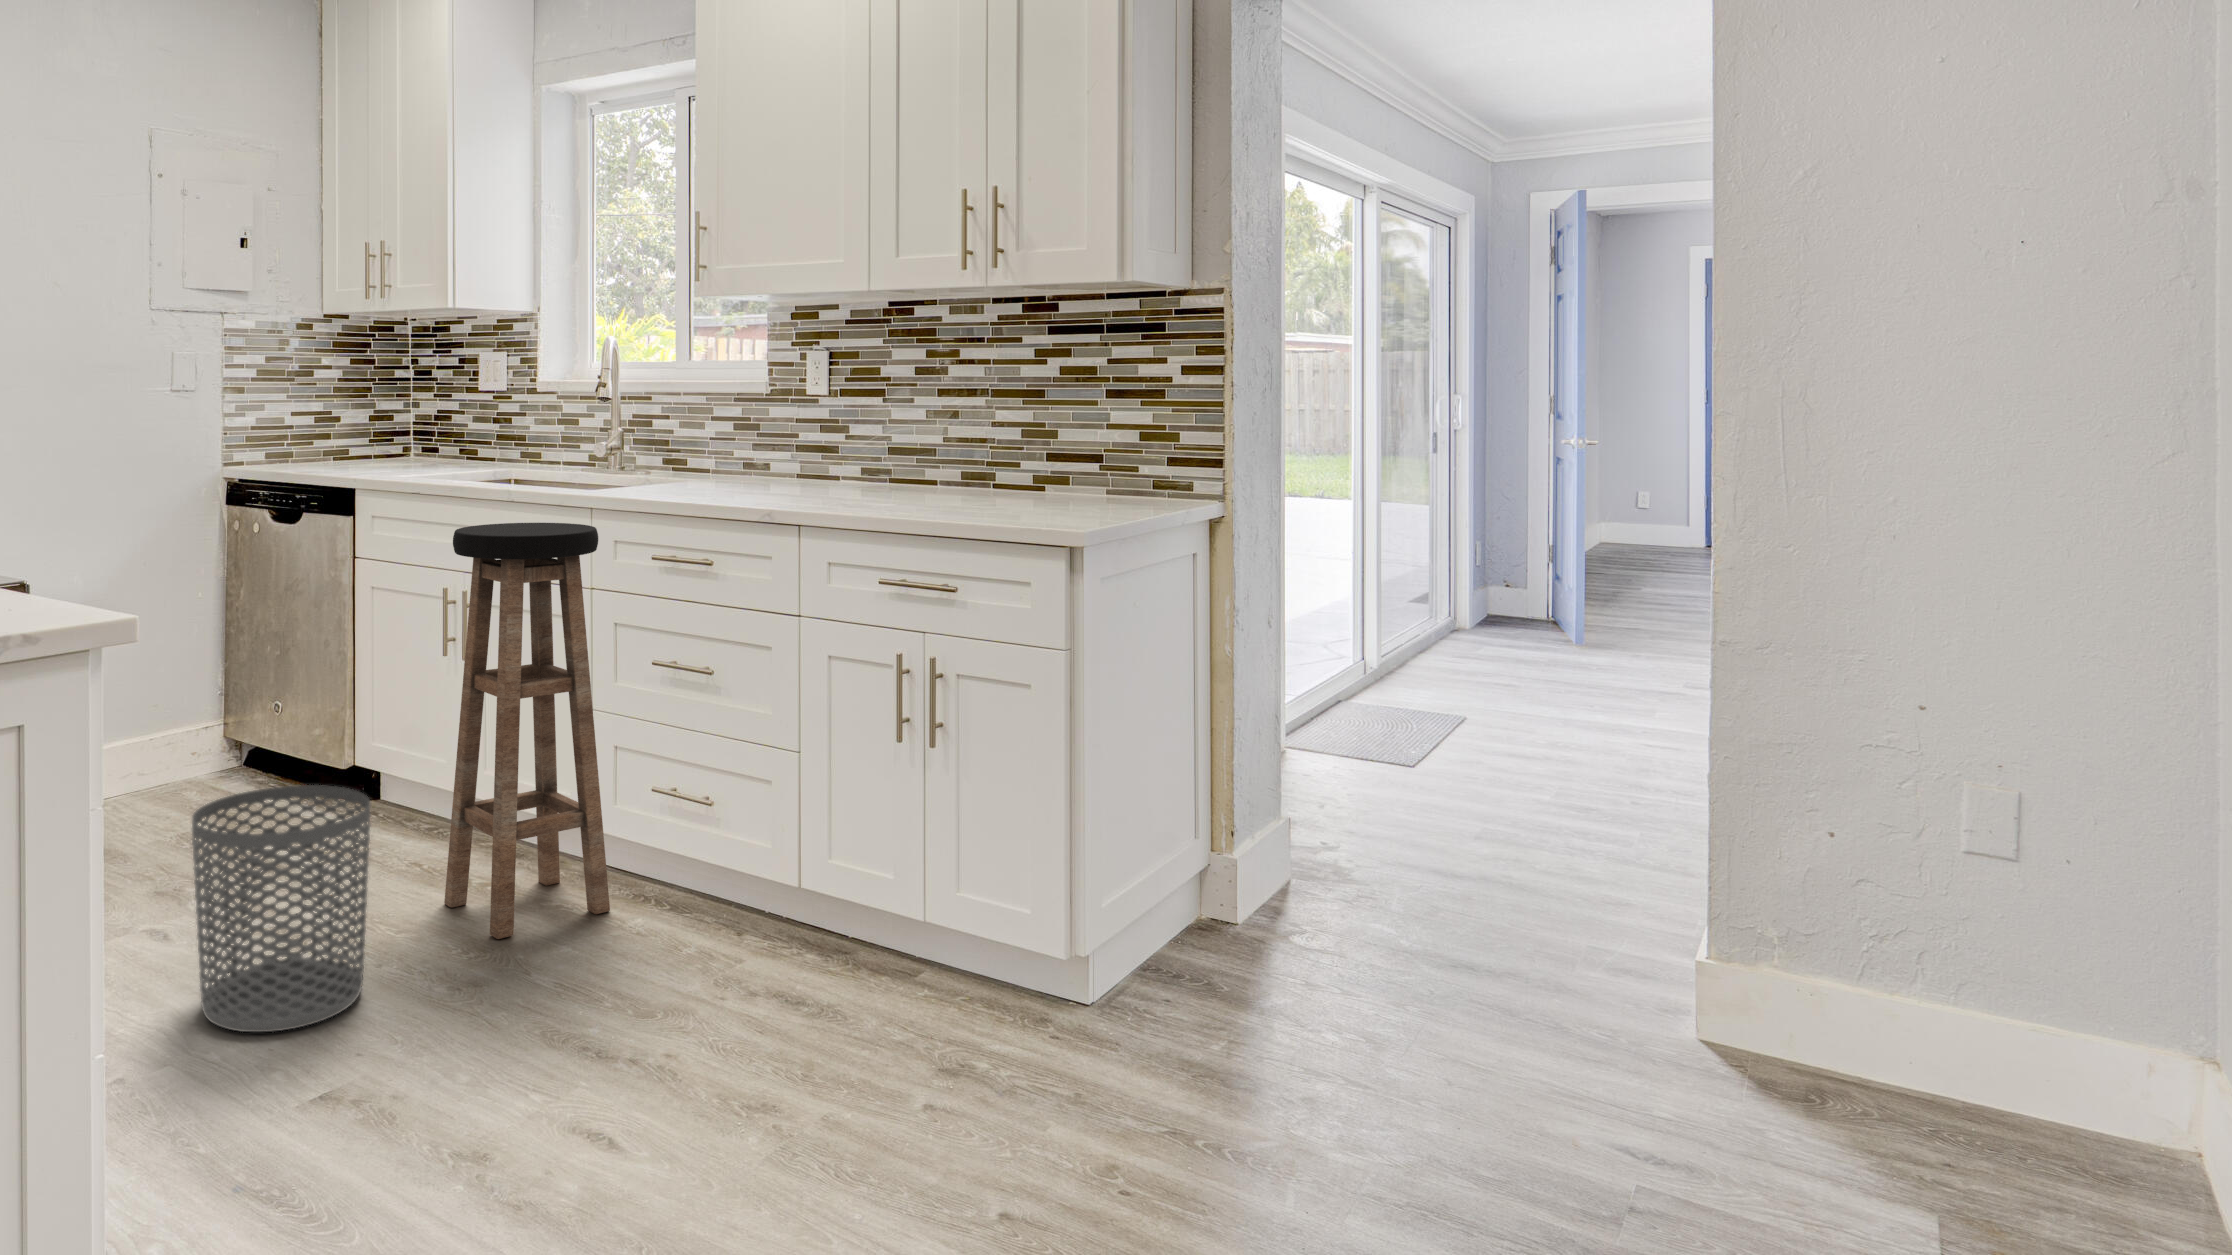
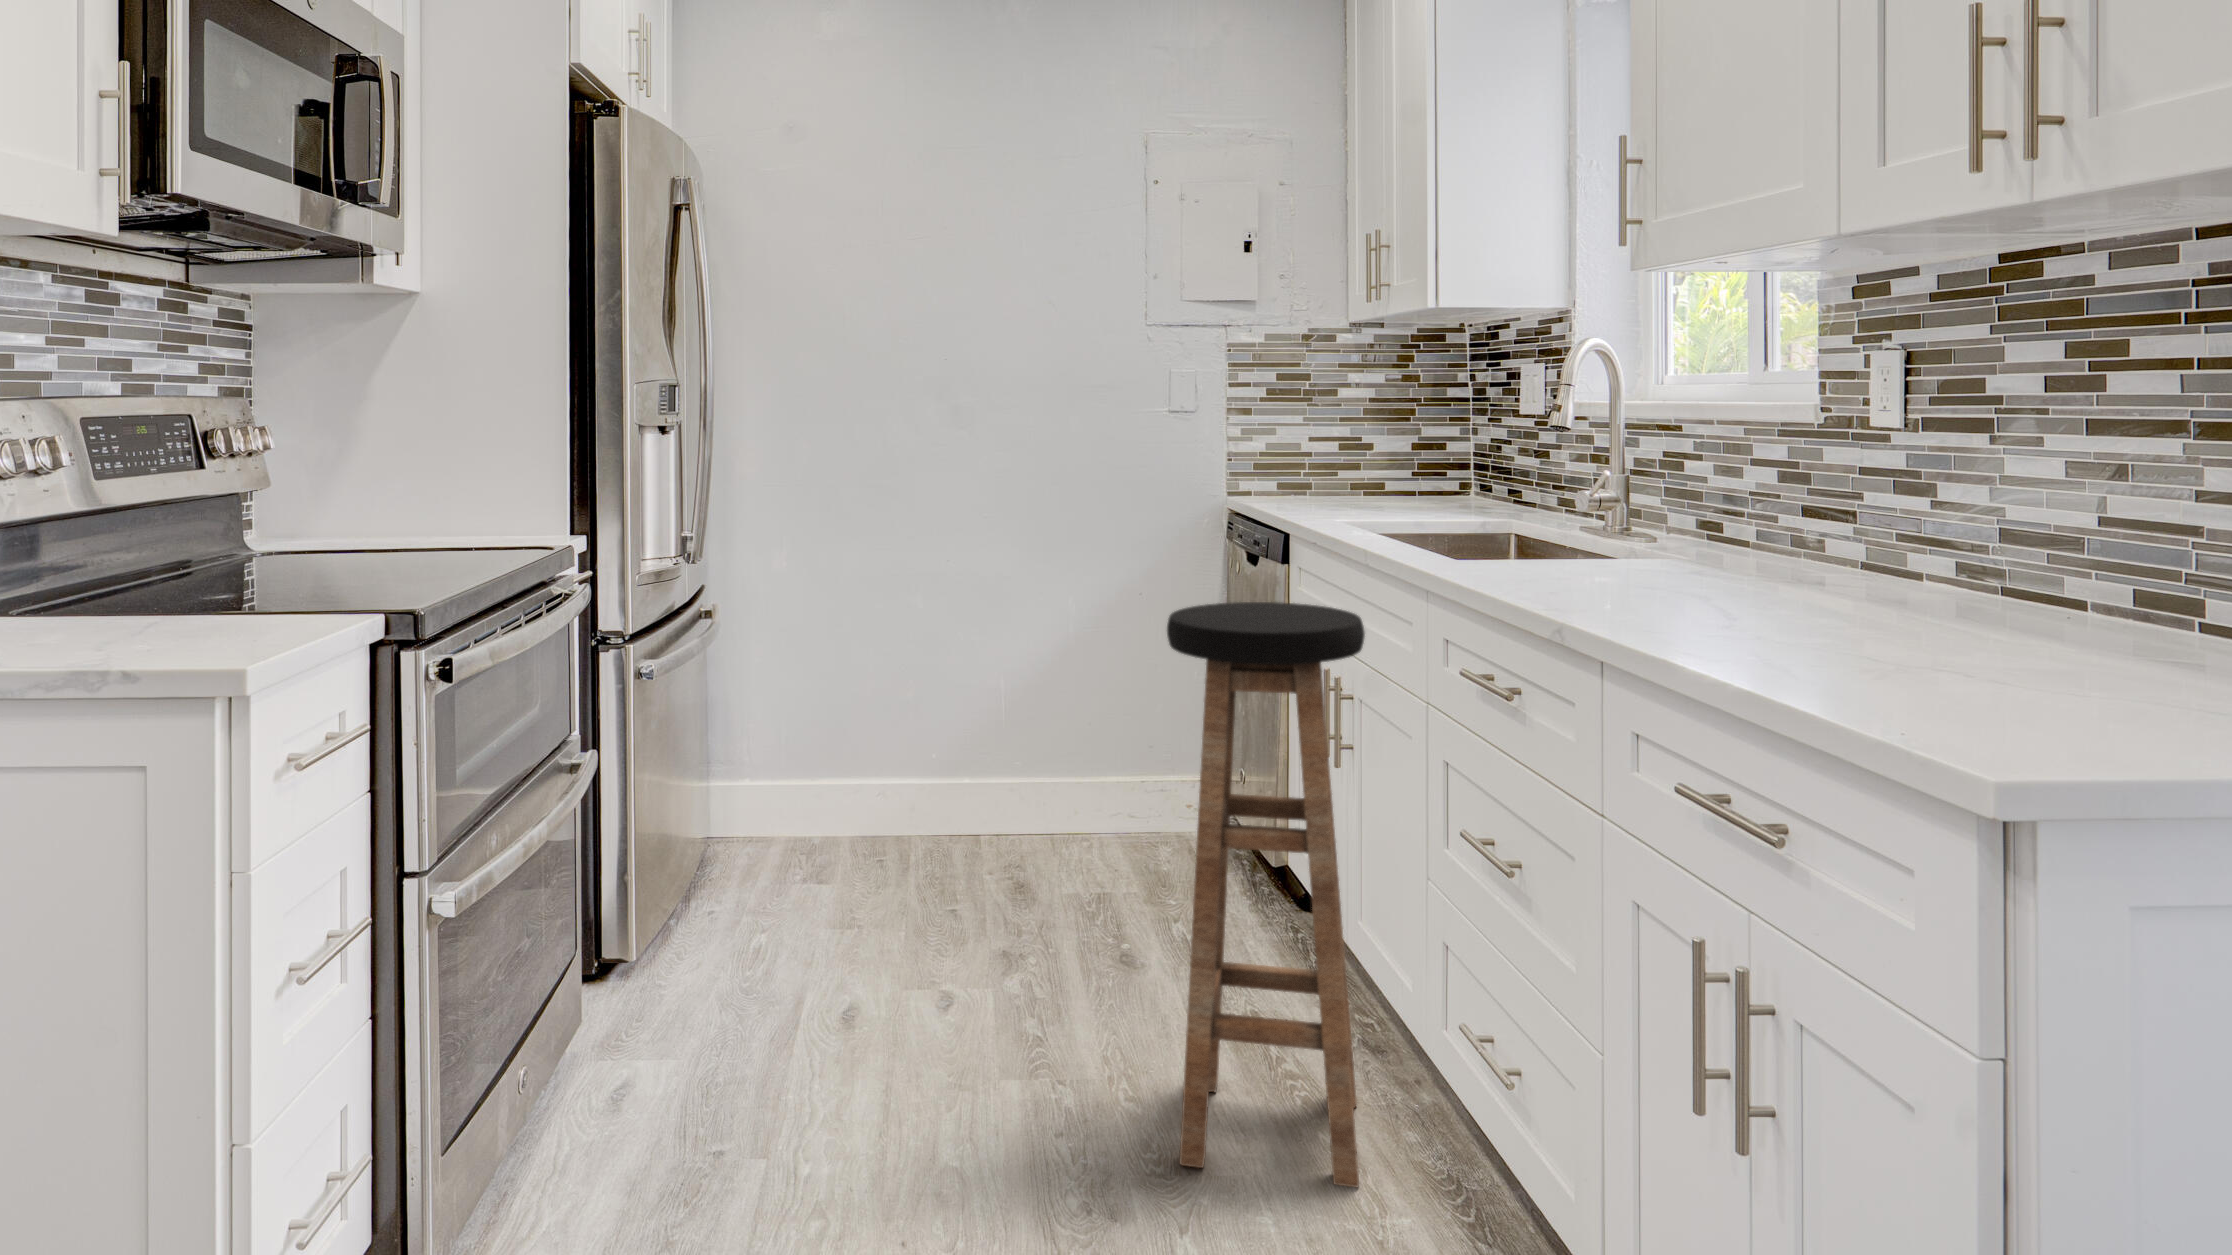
waste bin: present [192,785,371,1032] -> none [798,883,992,1190]

